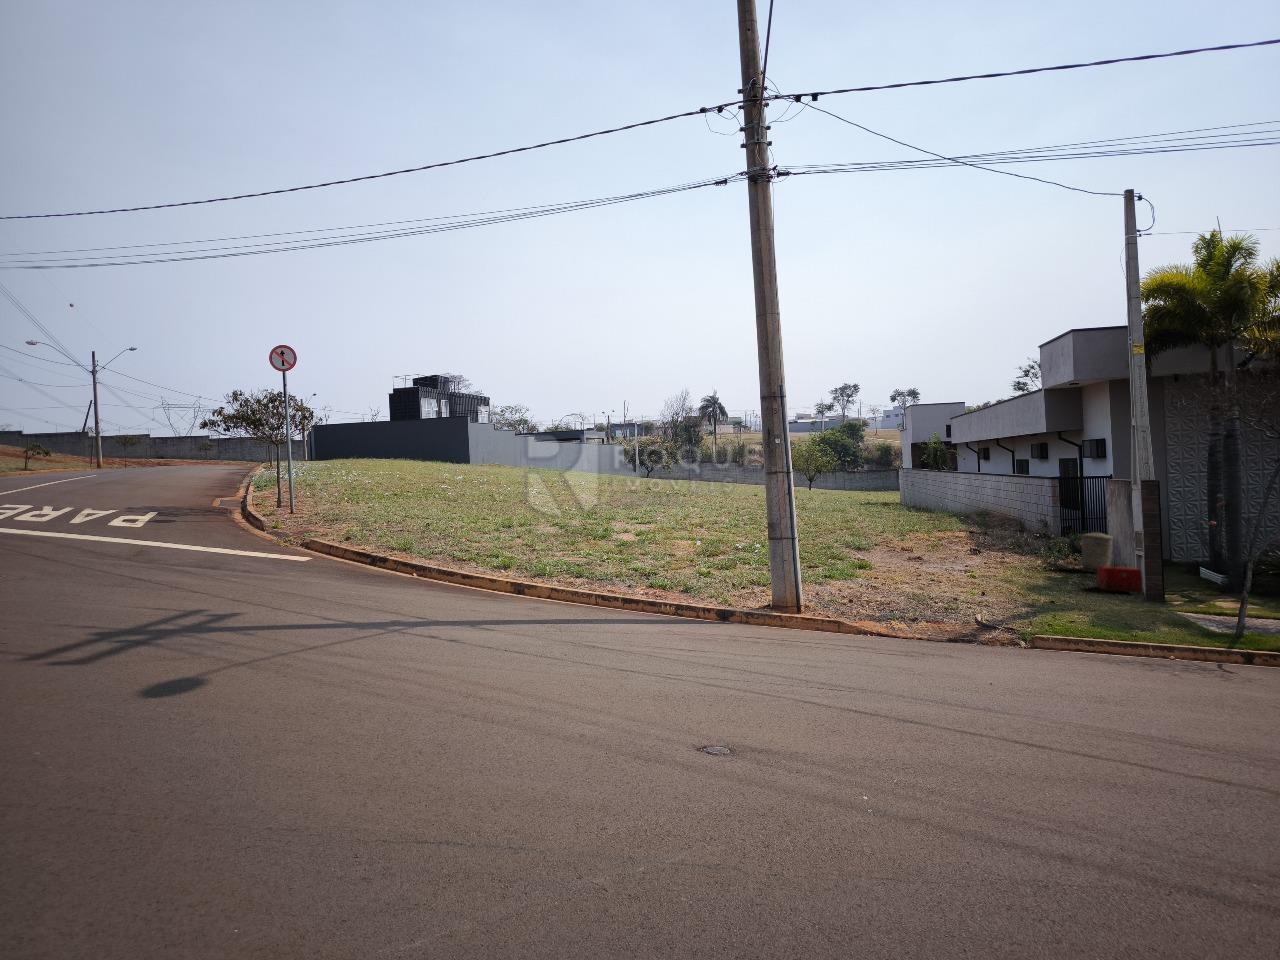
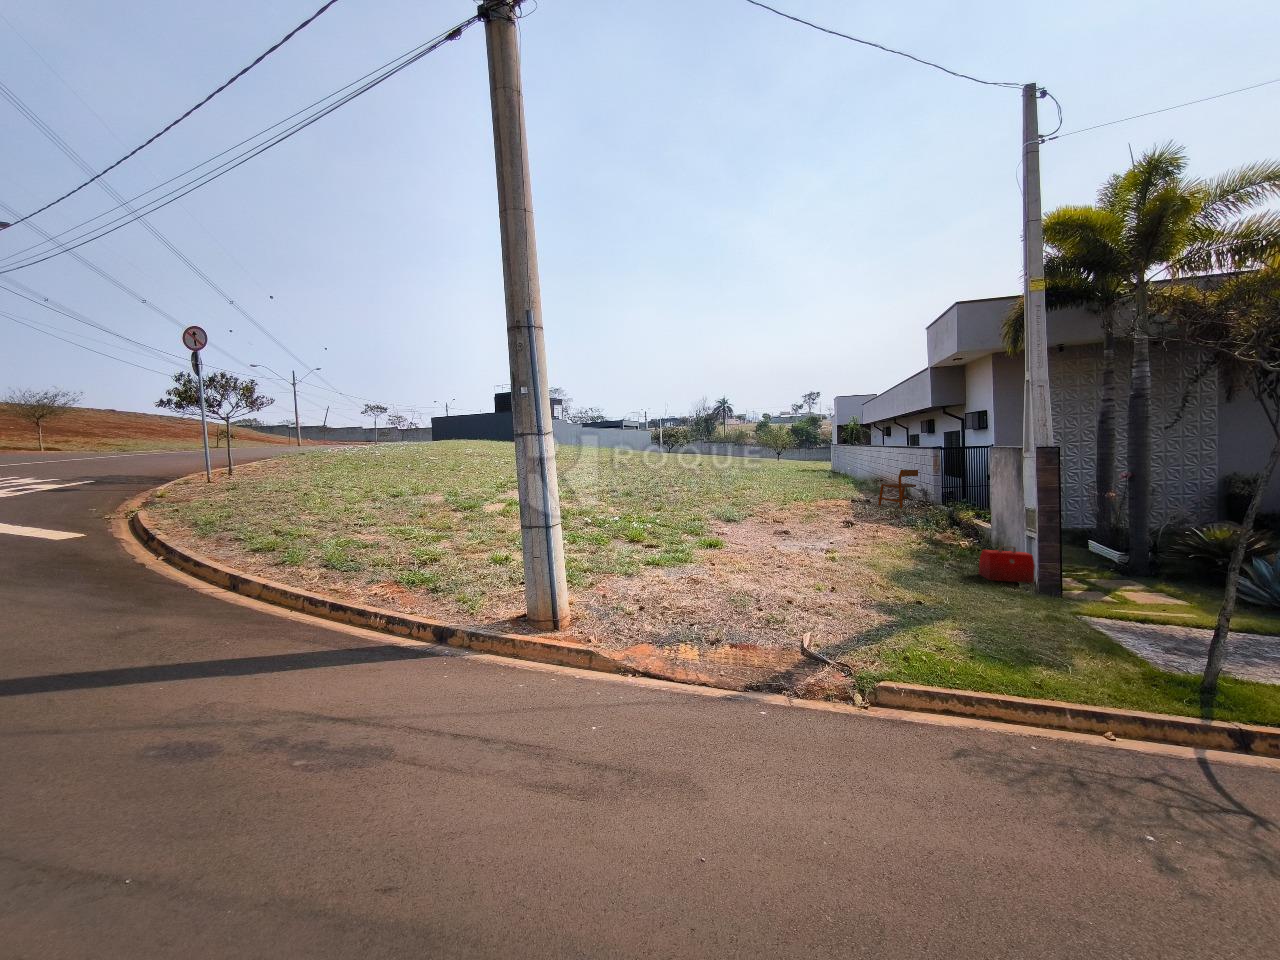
bench: none [994,499,1039,538] -> present [878,470,918,508]
trash can: present [1081,532,1113,573] -> none [961,505,998,552]

